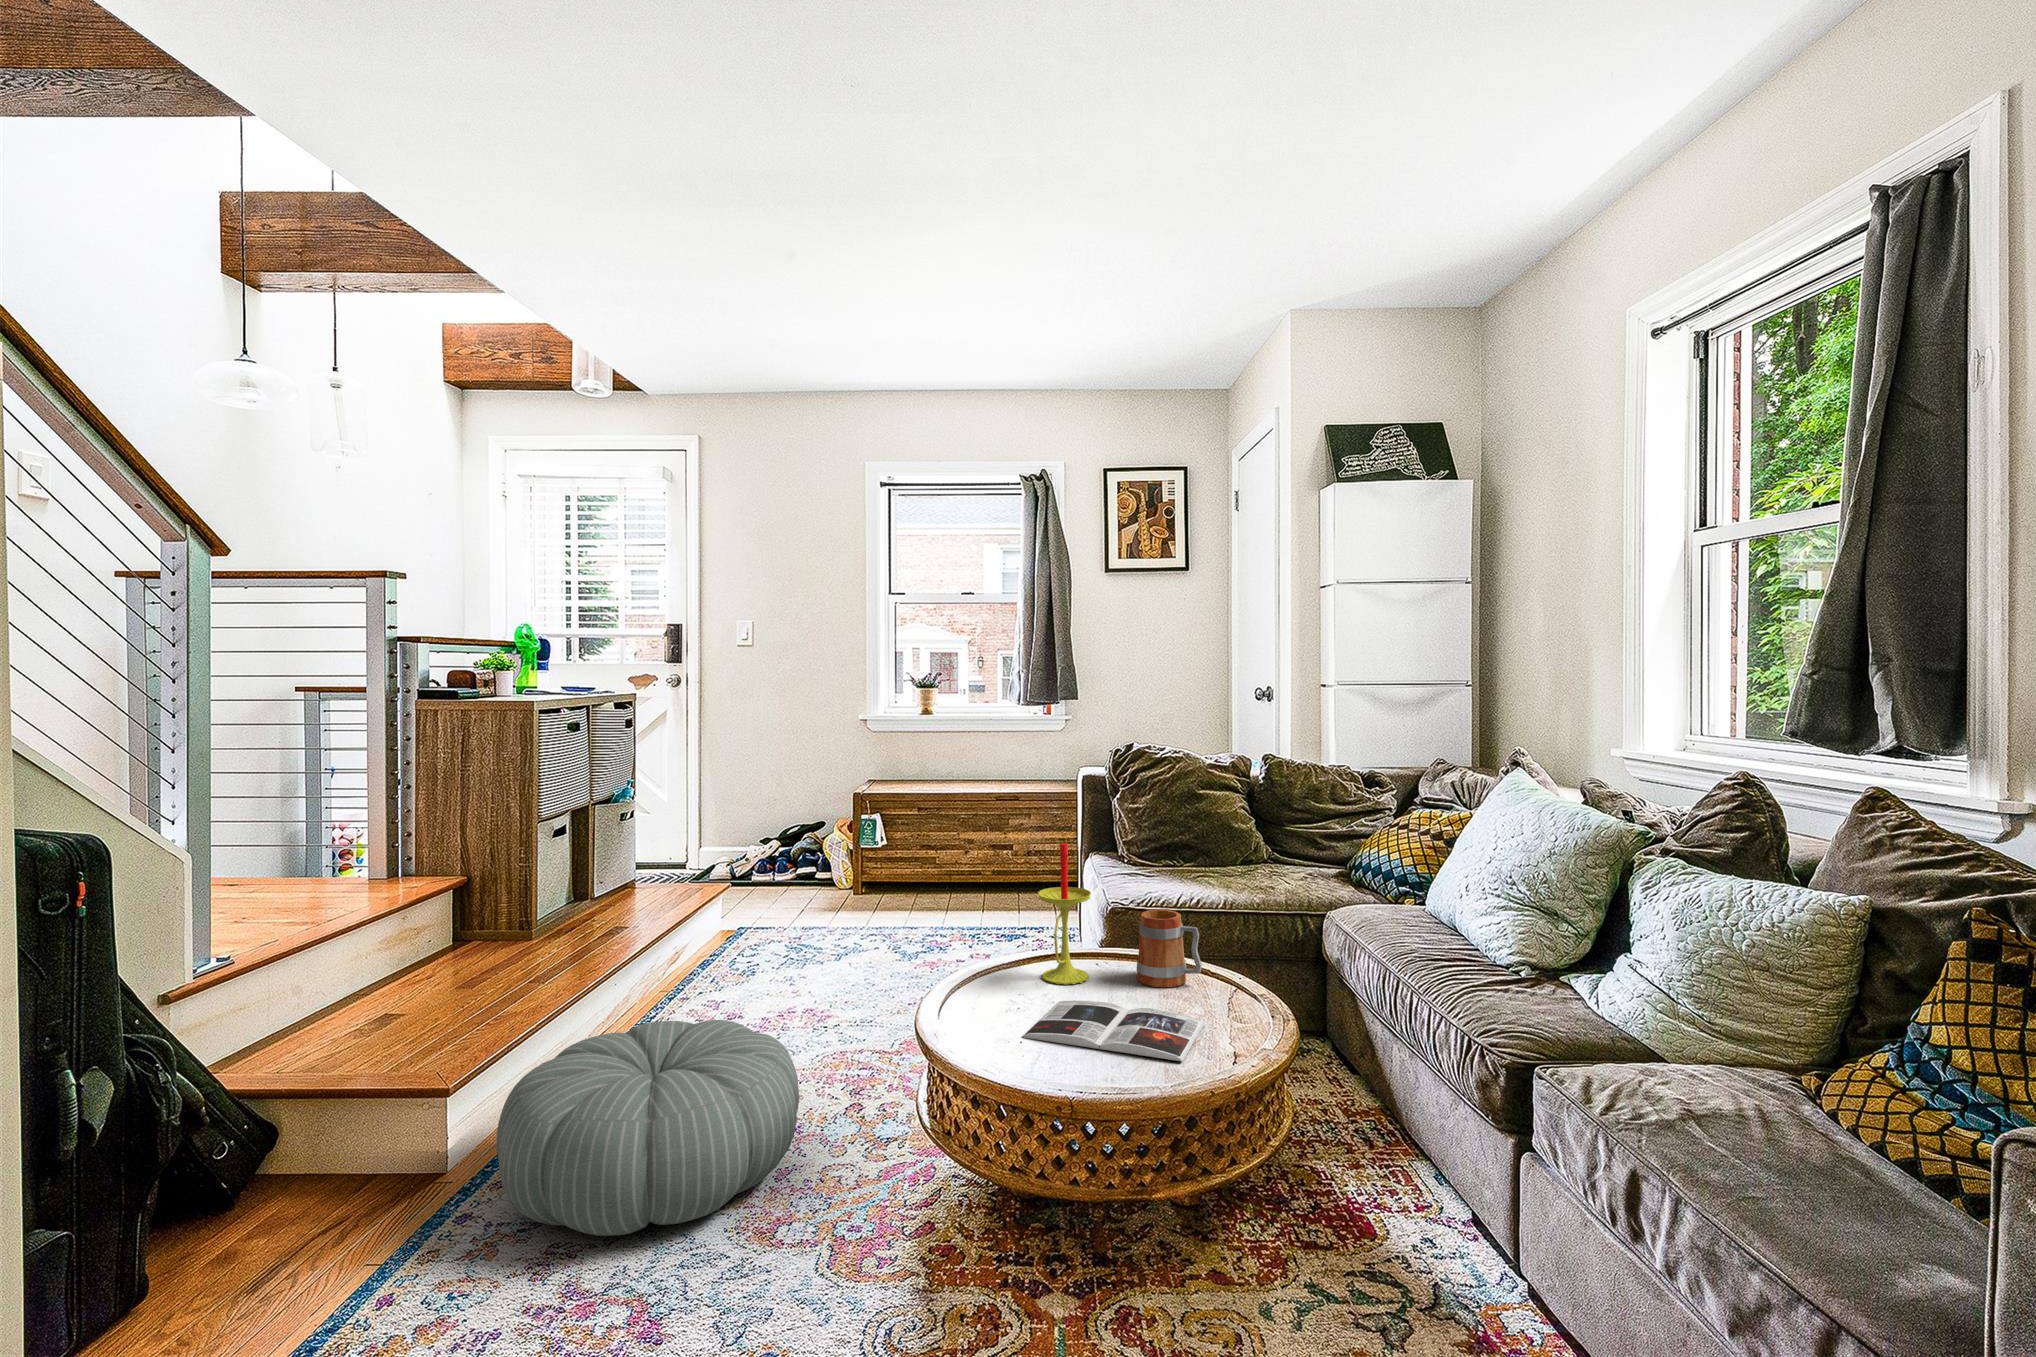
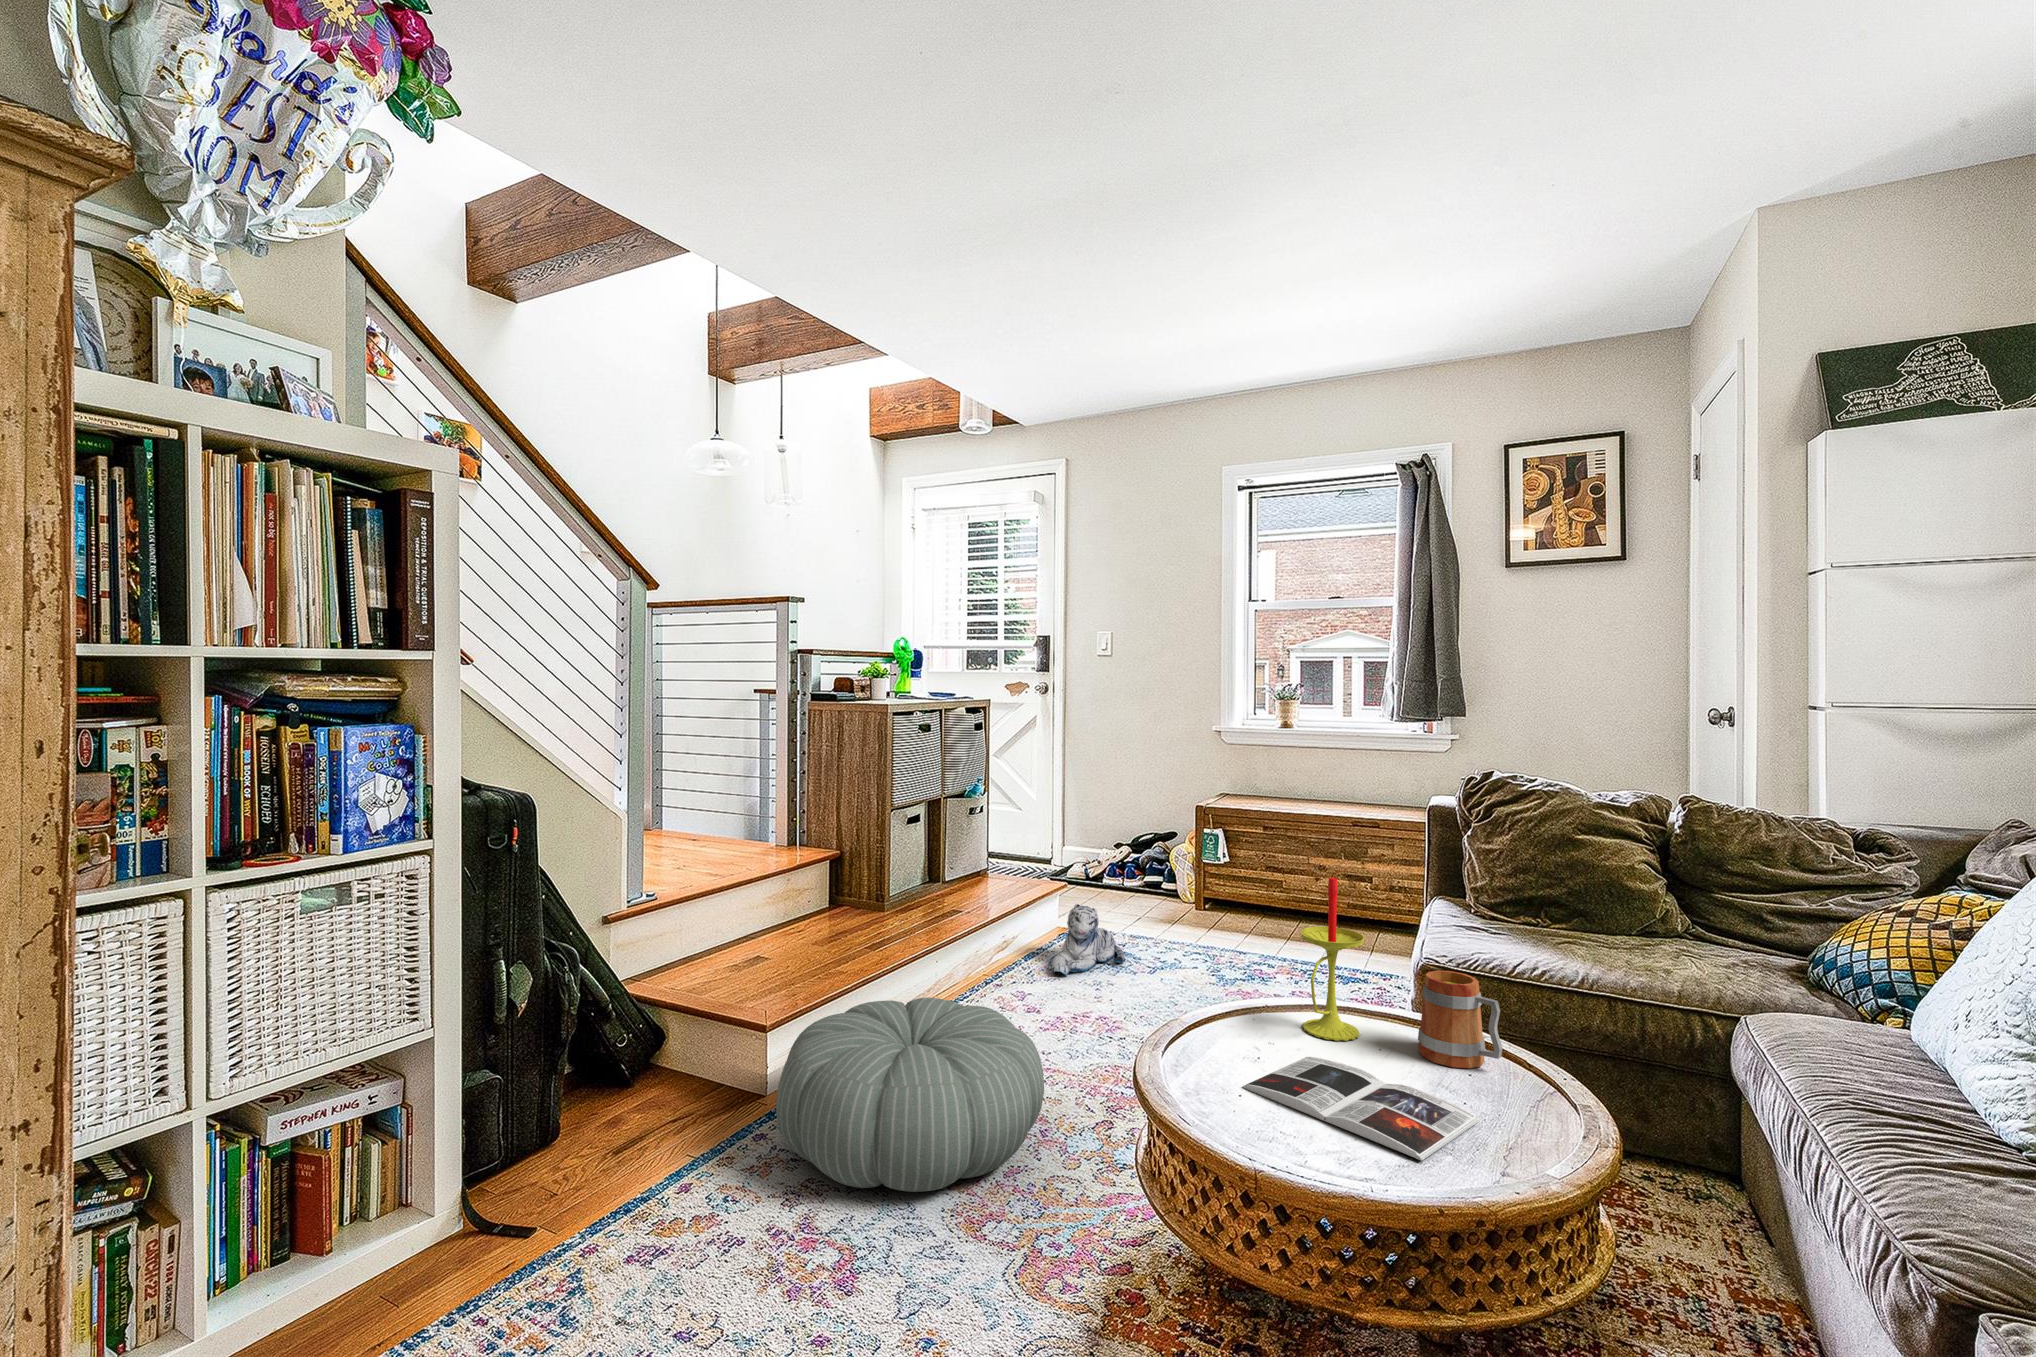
plush toy: none [732,904,805,979] -> present [1052,904,1125,975]

